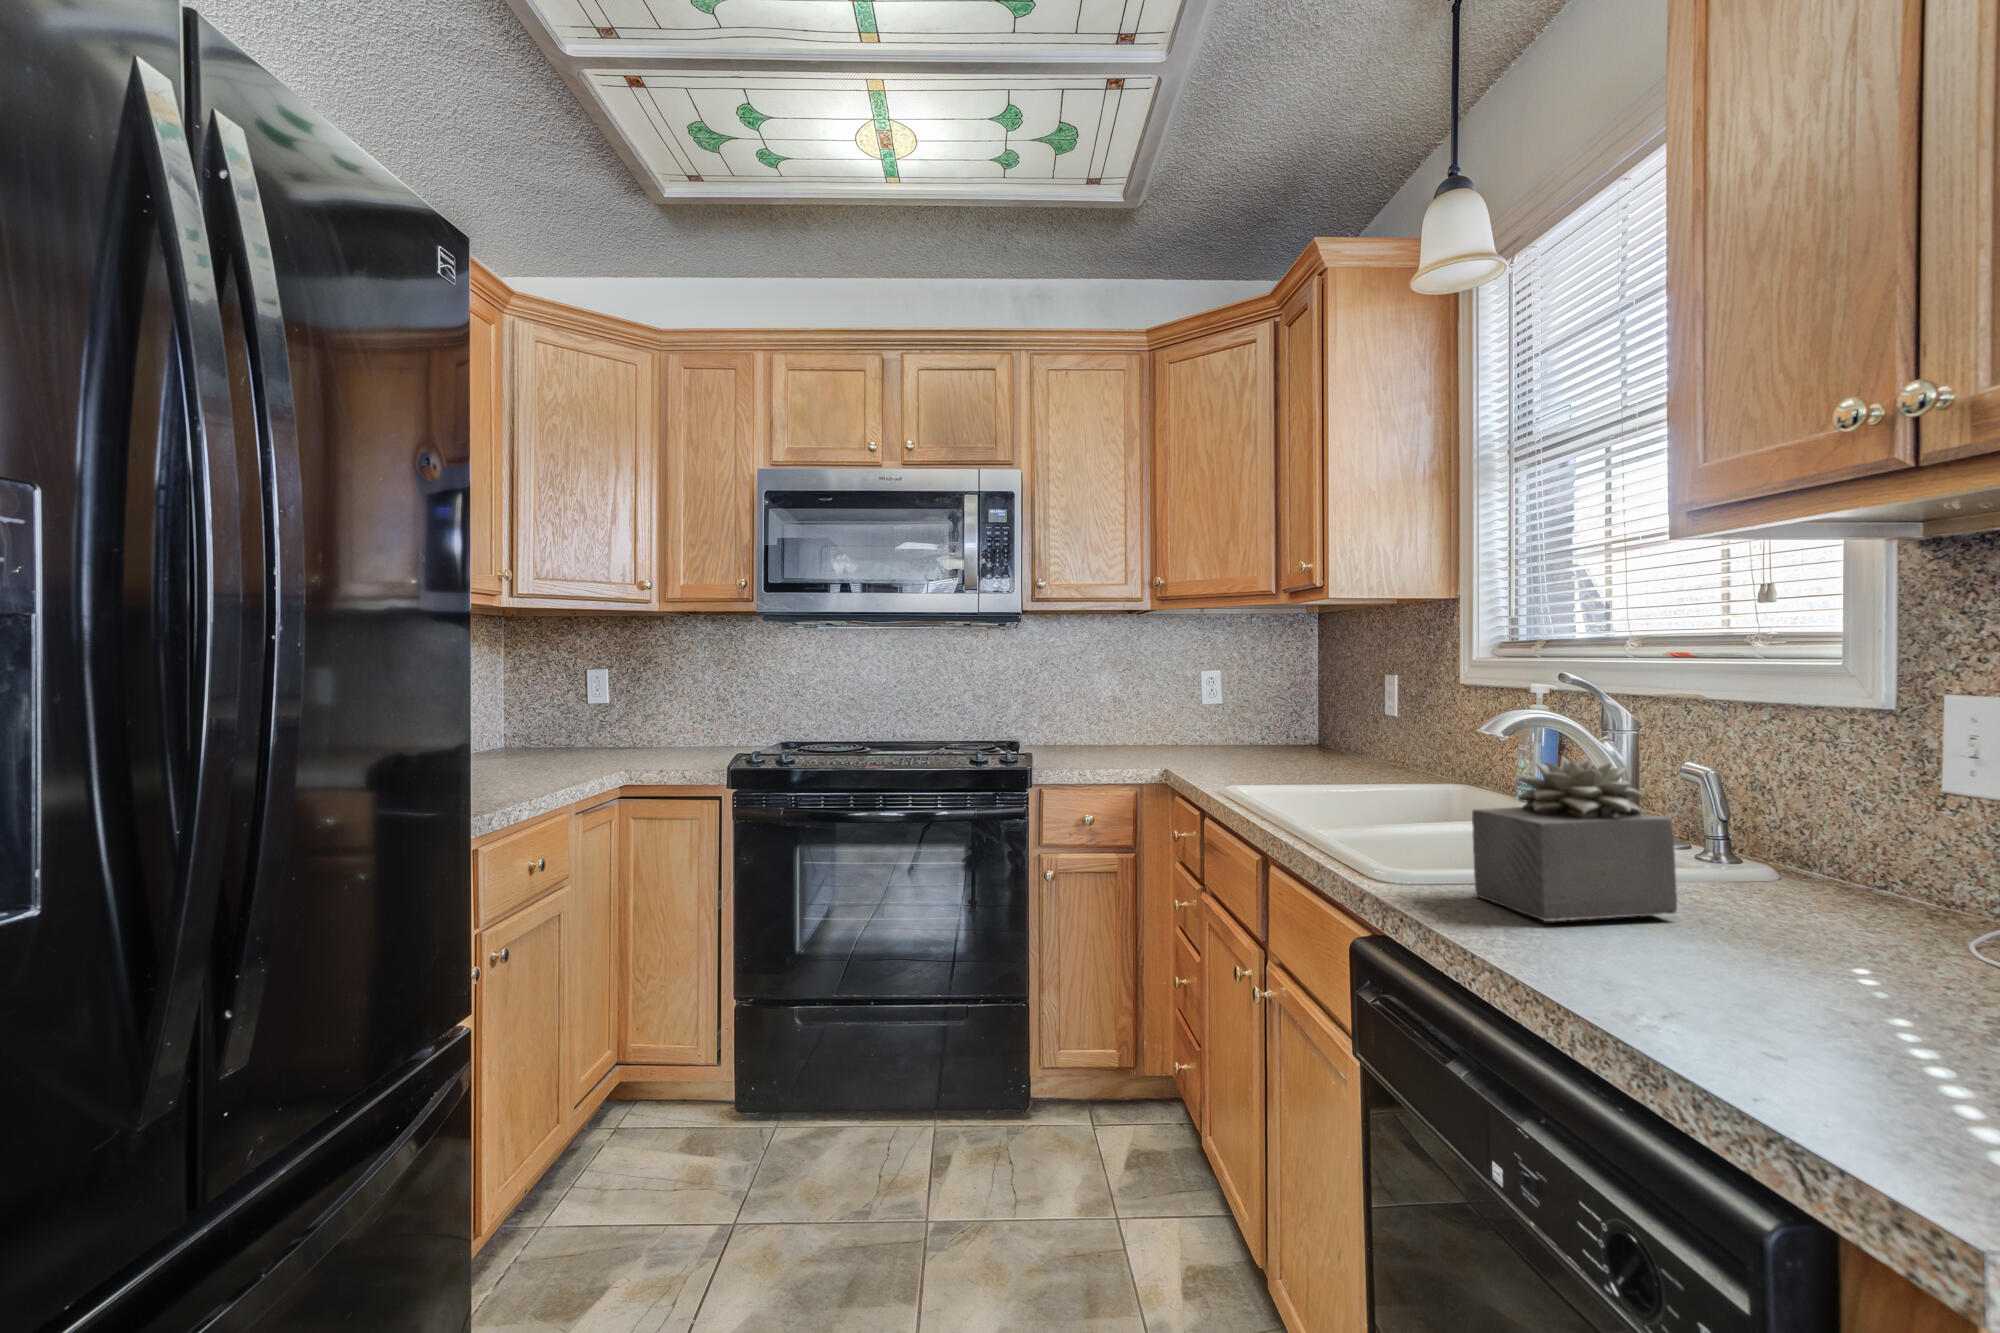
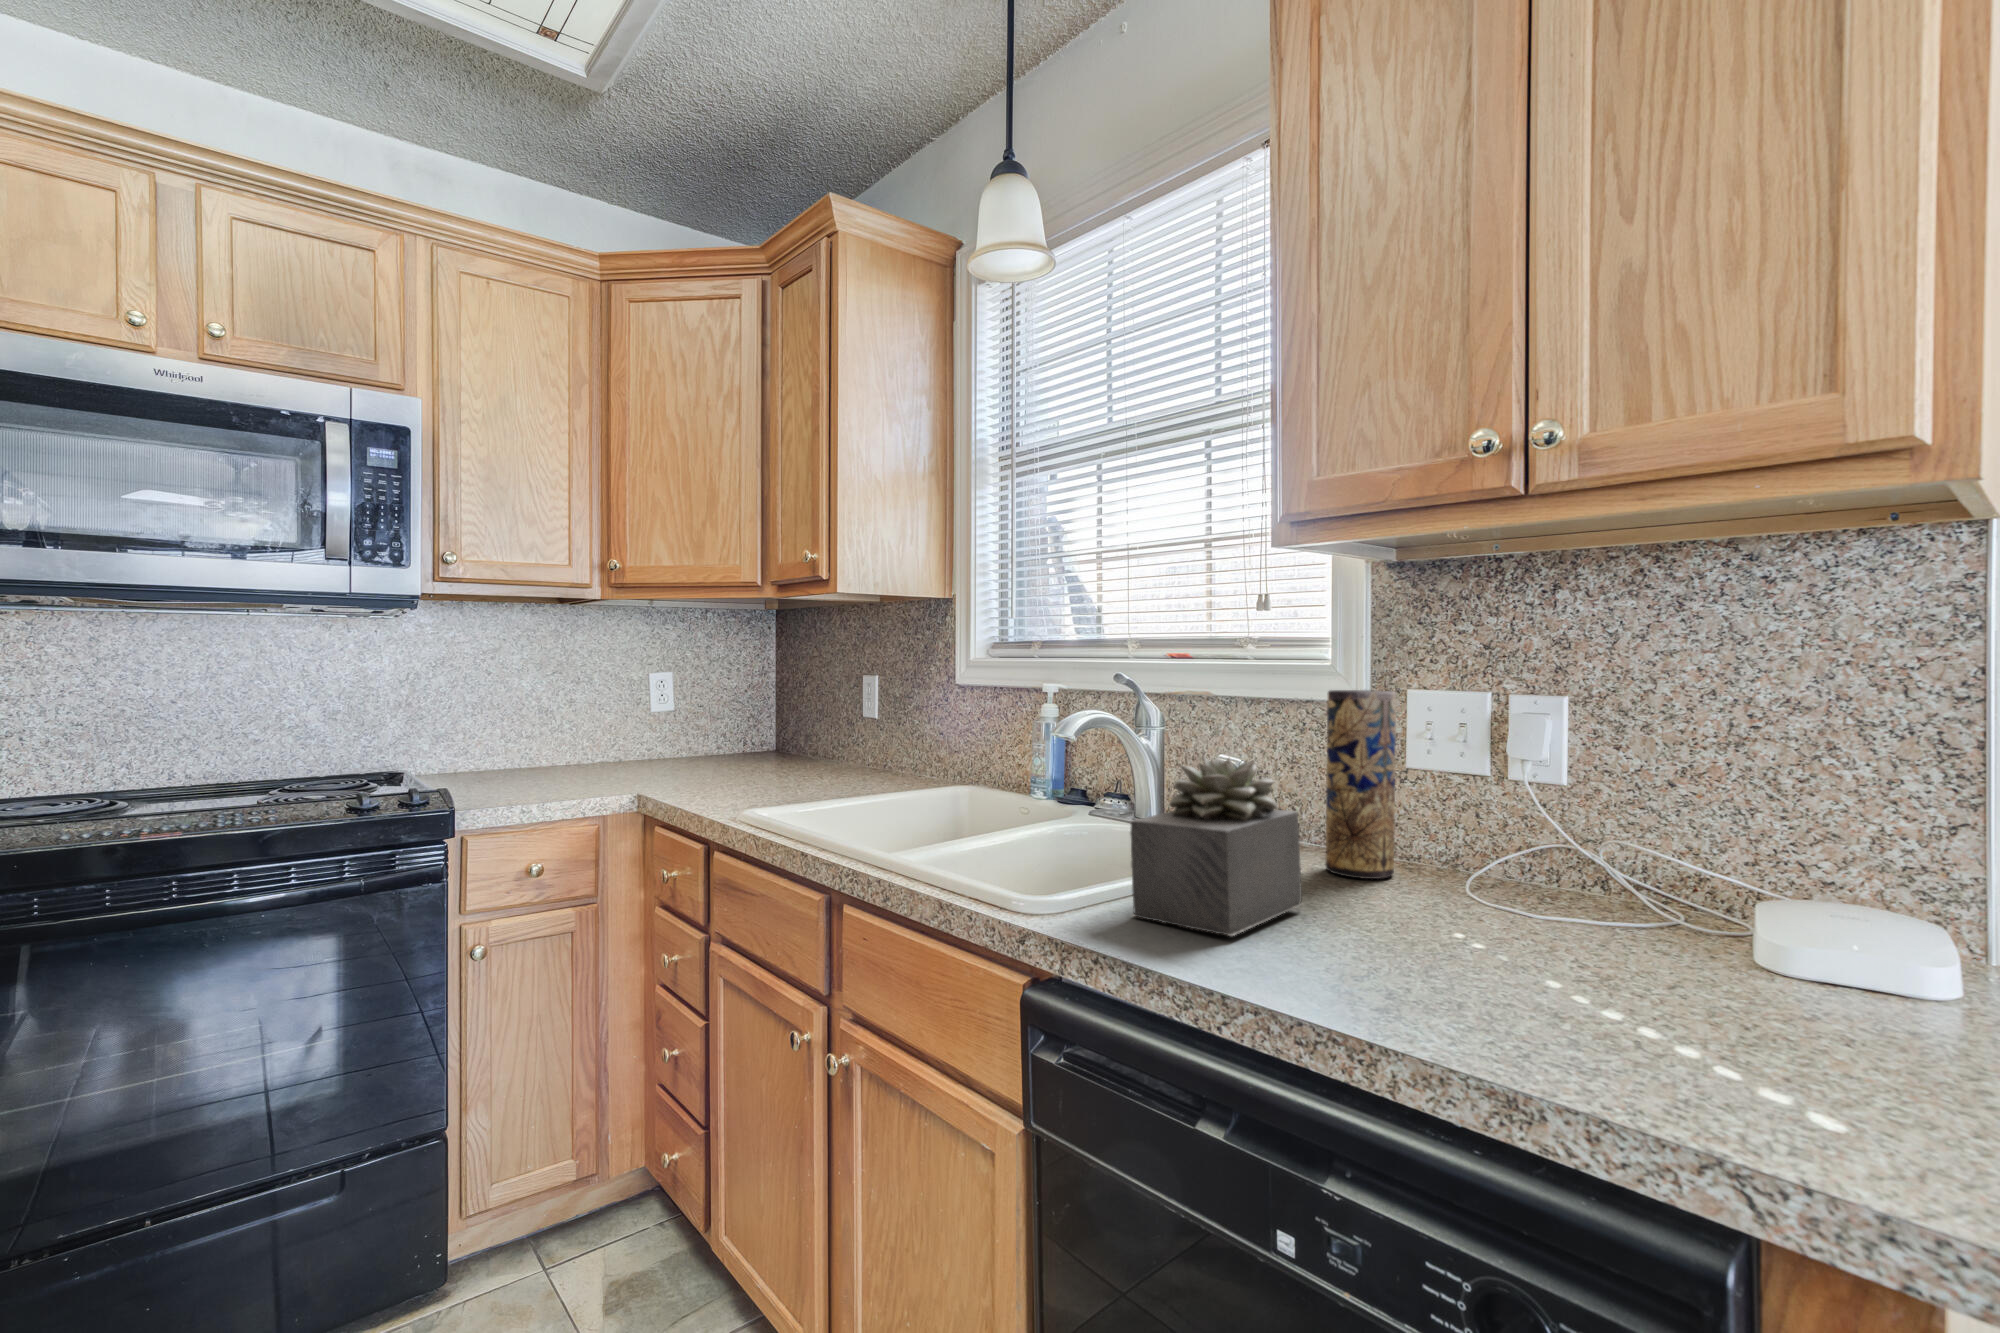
vase: none [1790,695,1892,914] -> present [1325,690,1396,879]

